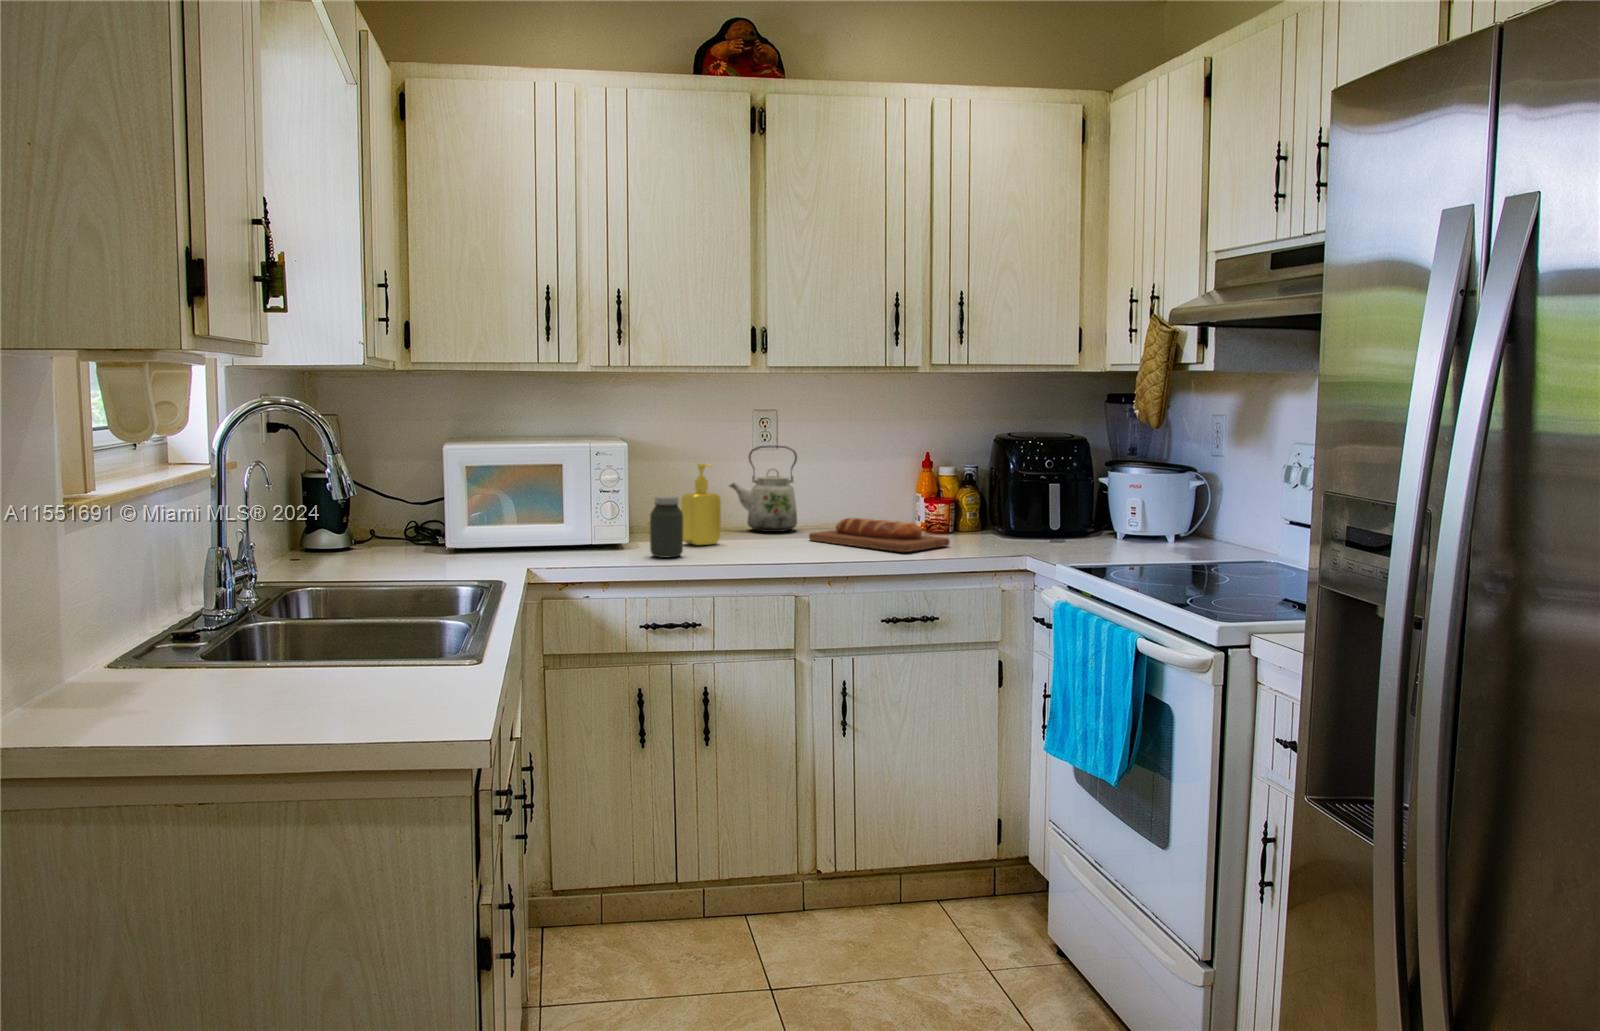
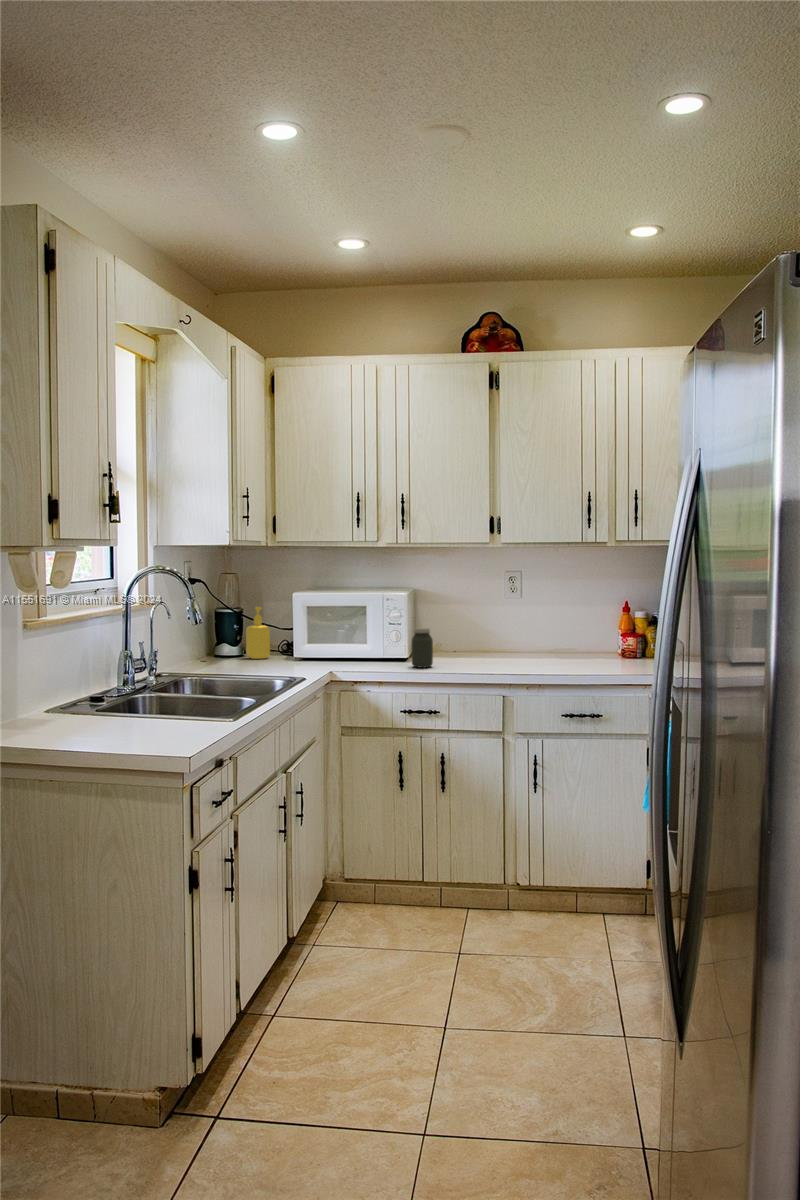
kettle: present [730,446,797,532] -> none [485,595,533,653]
soap dispenser: present [681,464,721,545] -> present [246,607,270,659]
bread loaf: present [809,518,950,552] -> none [530,645,624,669]

